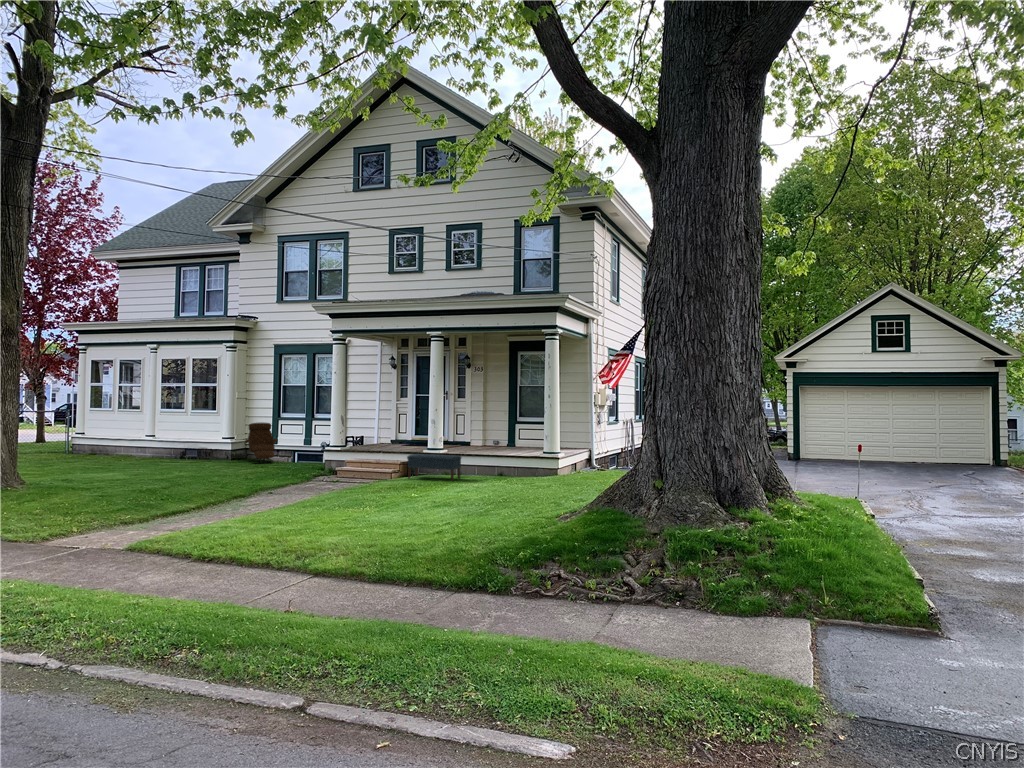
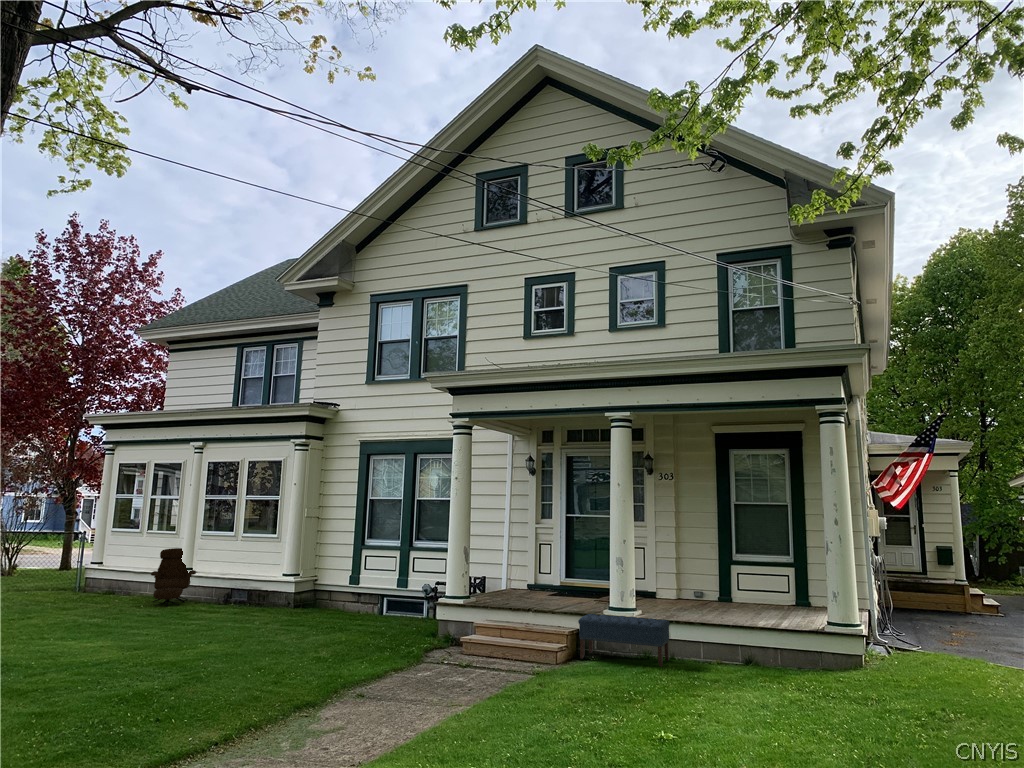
lounge chair: present [245,422,278,464] -> present [151,548,196,607]

